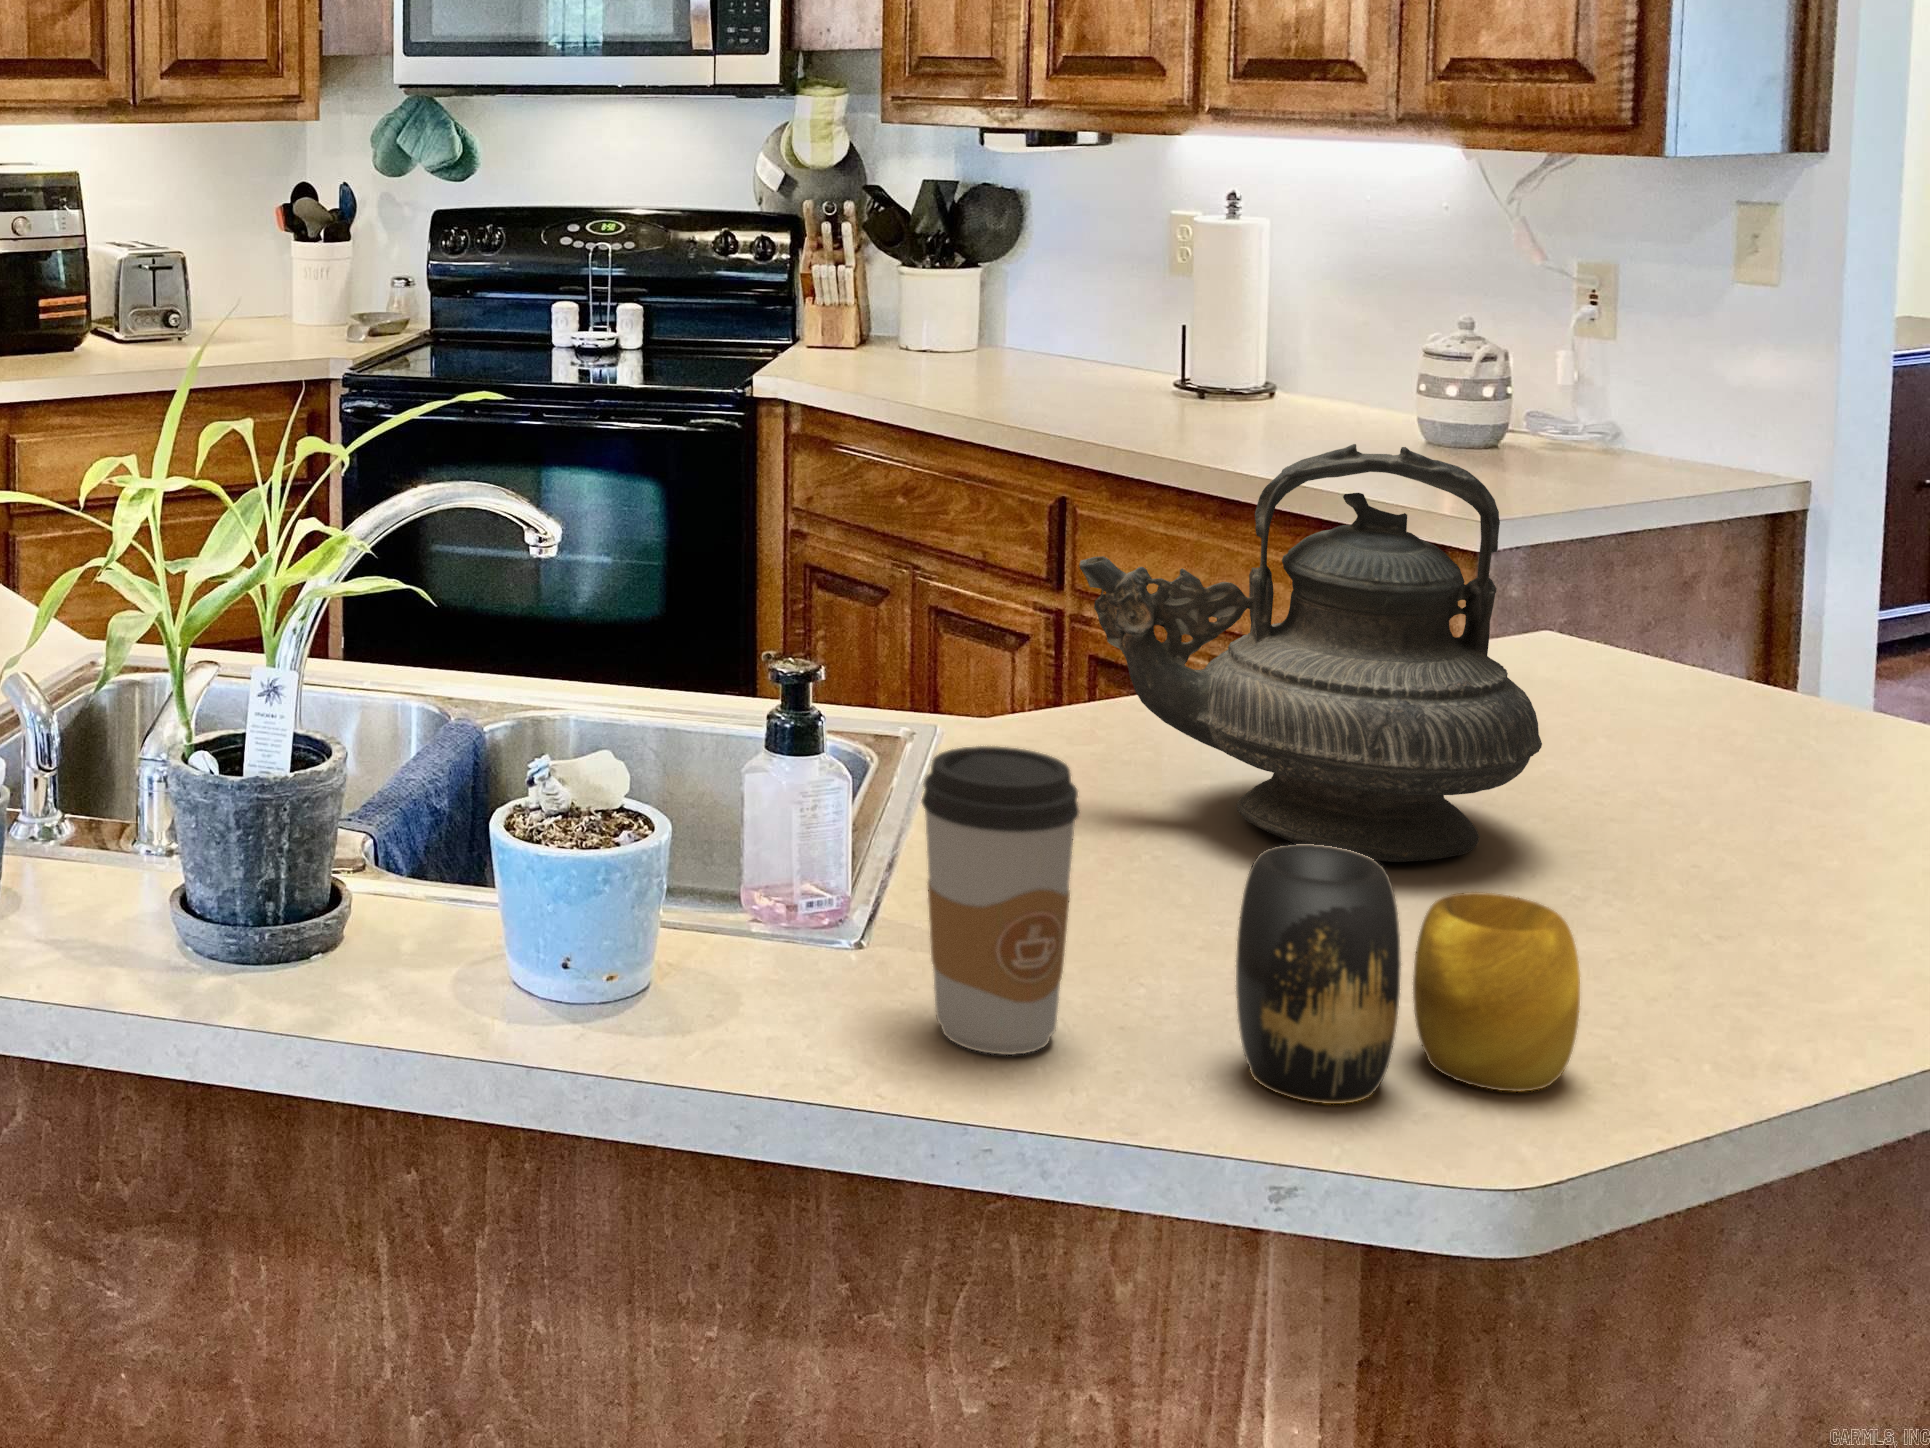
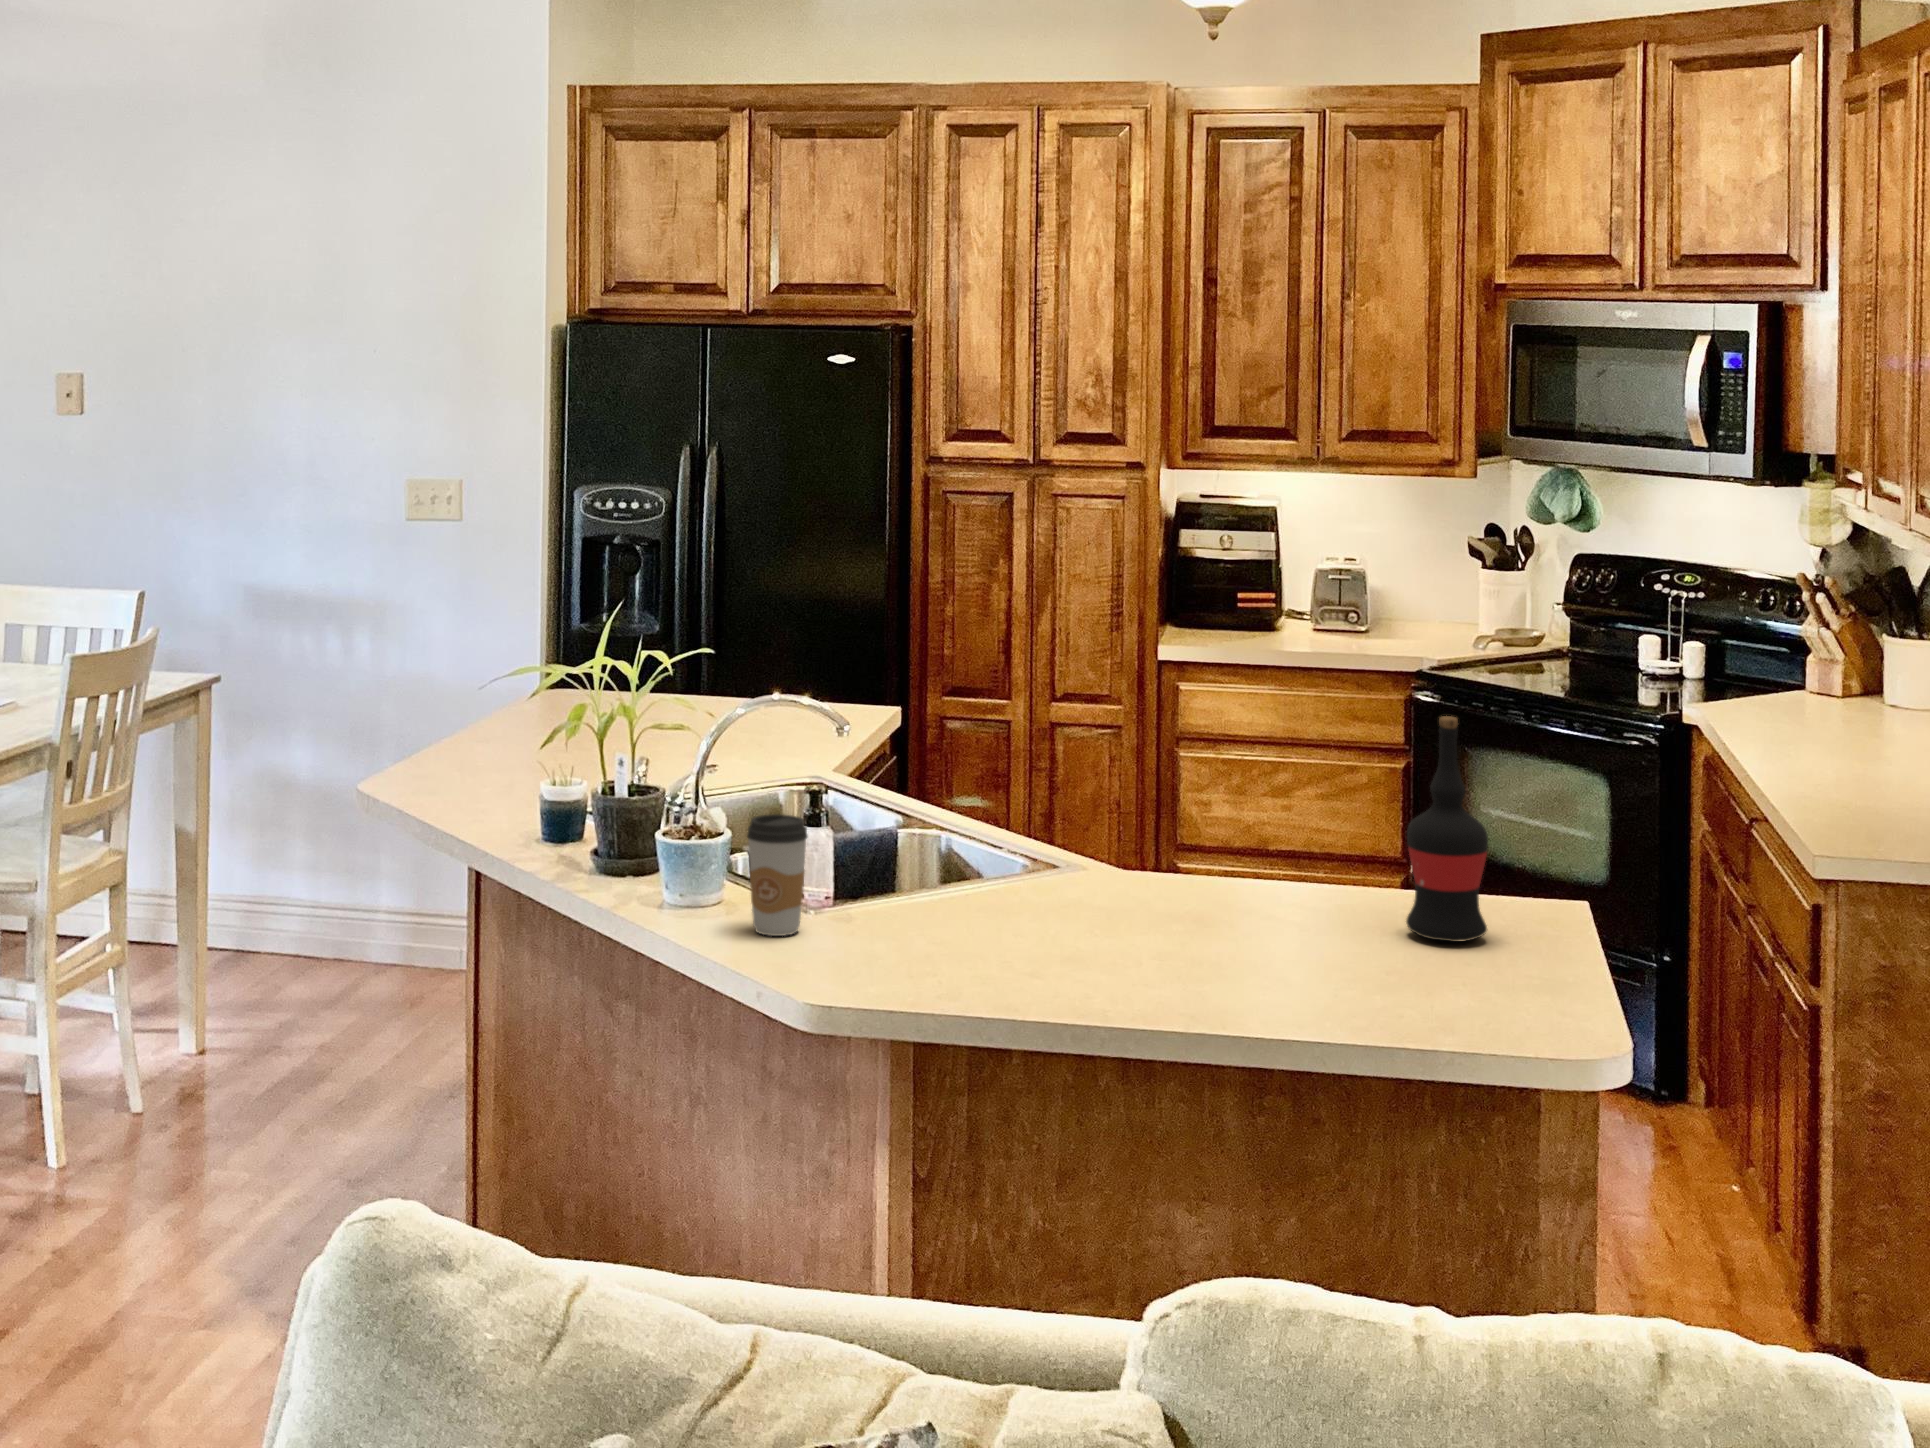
wine bottle: none [1560,348,1714,726] -> present [1406,716,1488,942]
teapot: present [1079,444,1542,862] -> none [1031,731,1208,942]
vase: present [1236,844,1580,1104] -> none [806,866,933,979]

